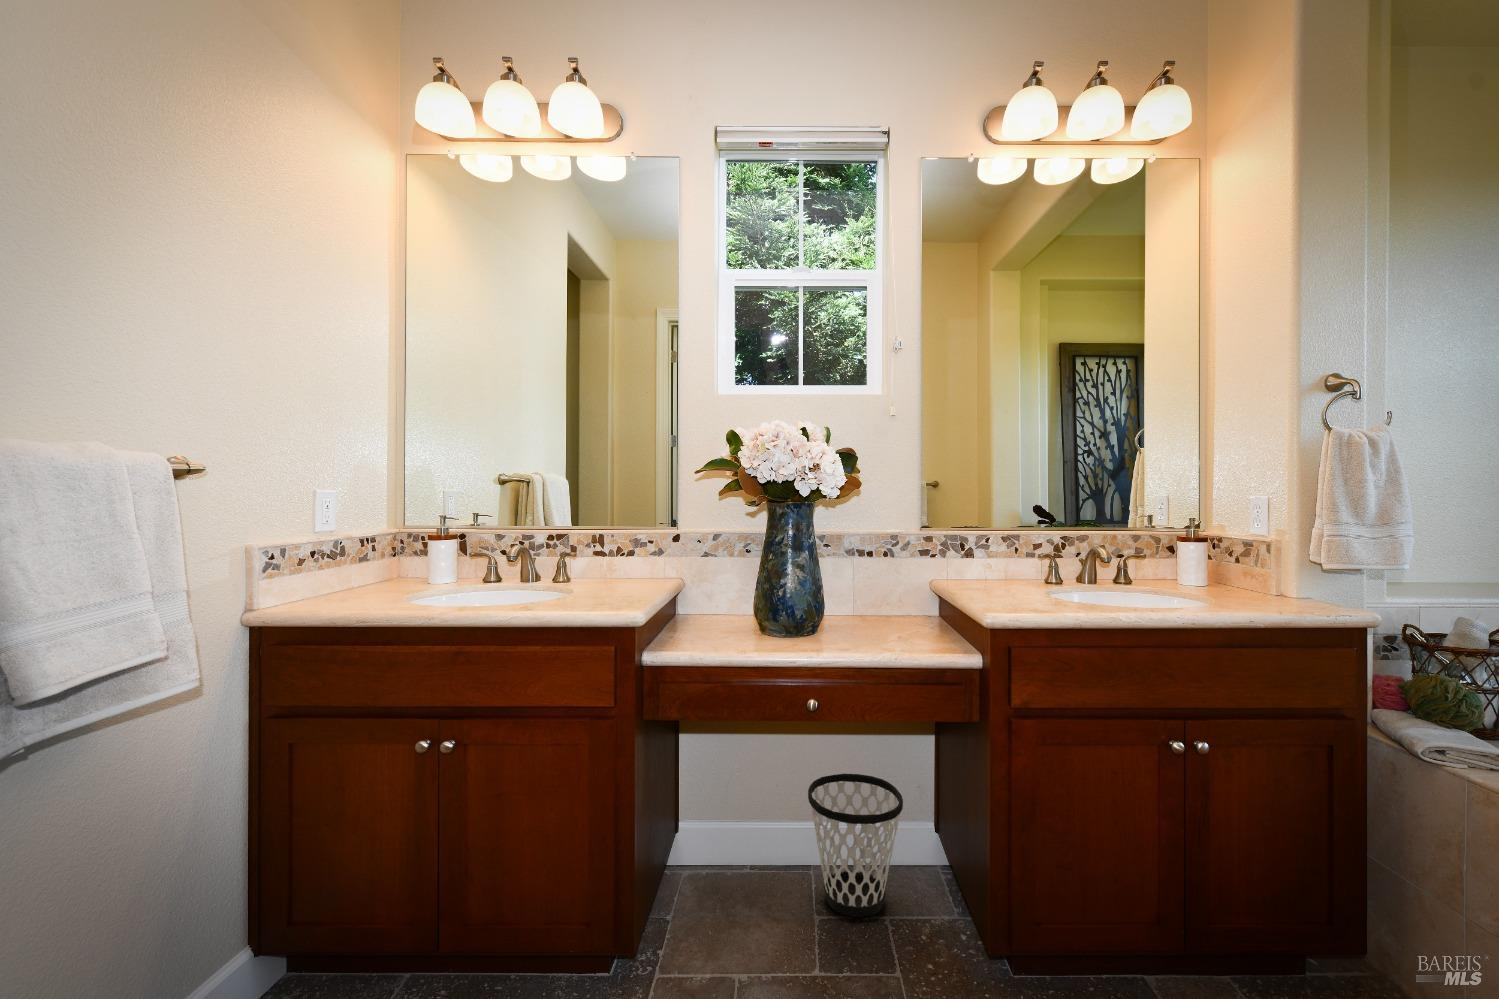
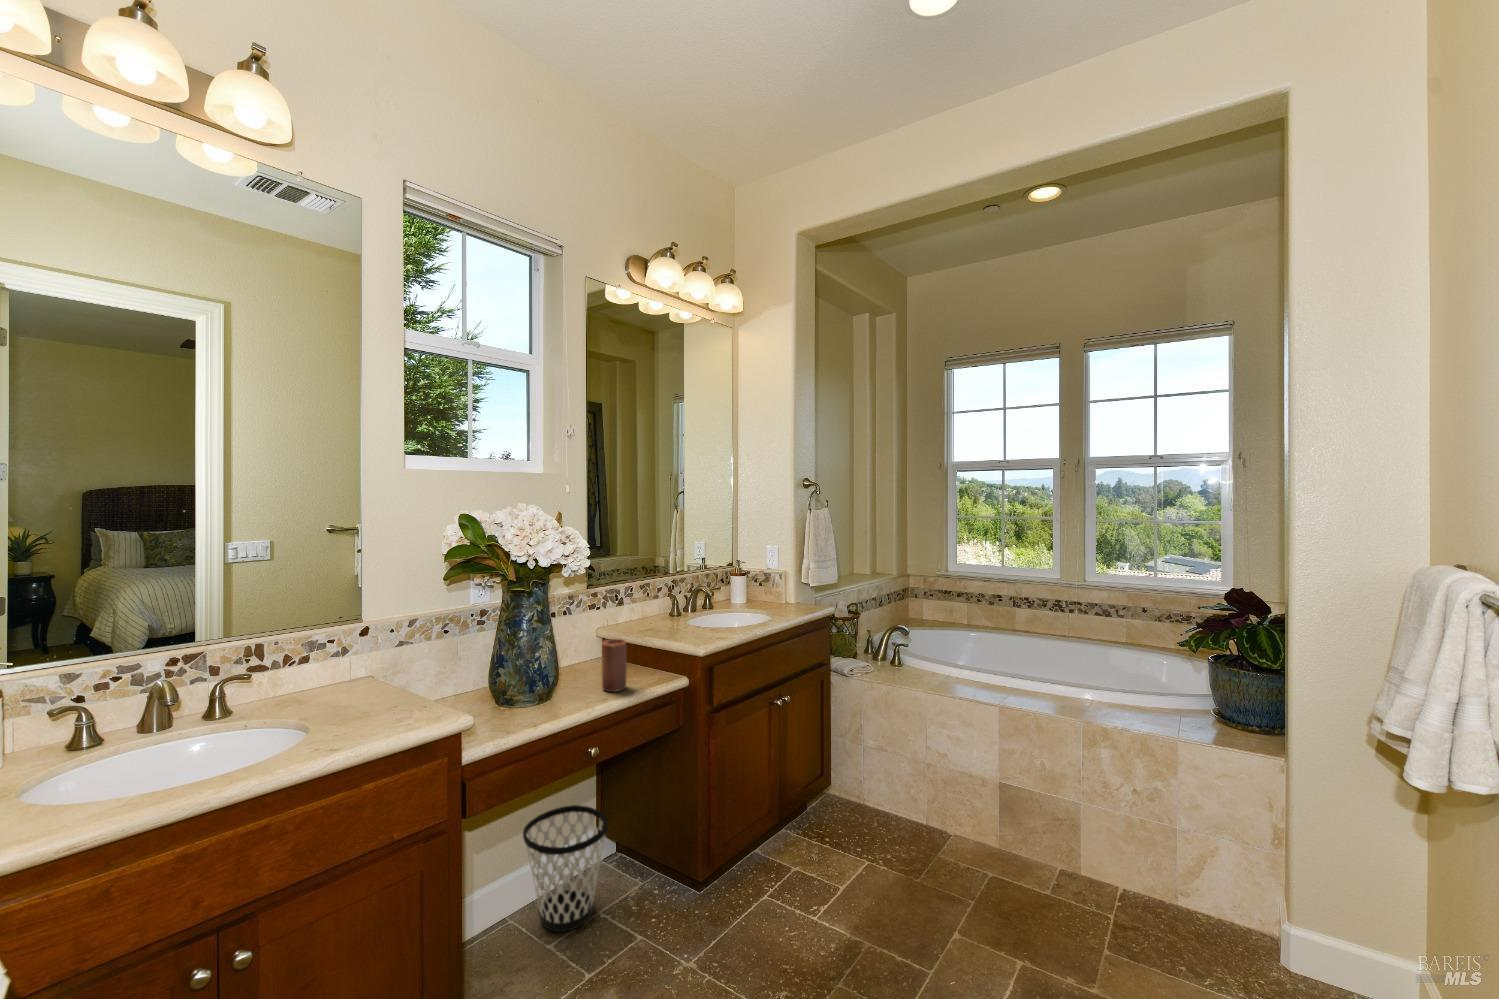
candle: none [877,580,907,643] -> present [602,639,627,692]

